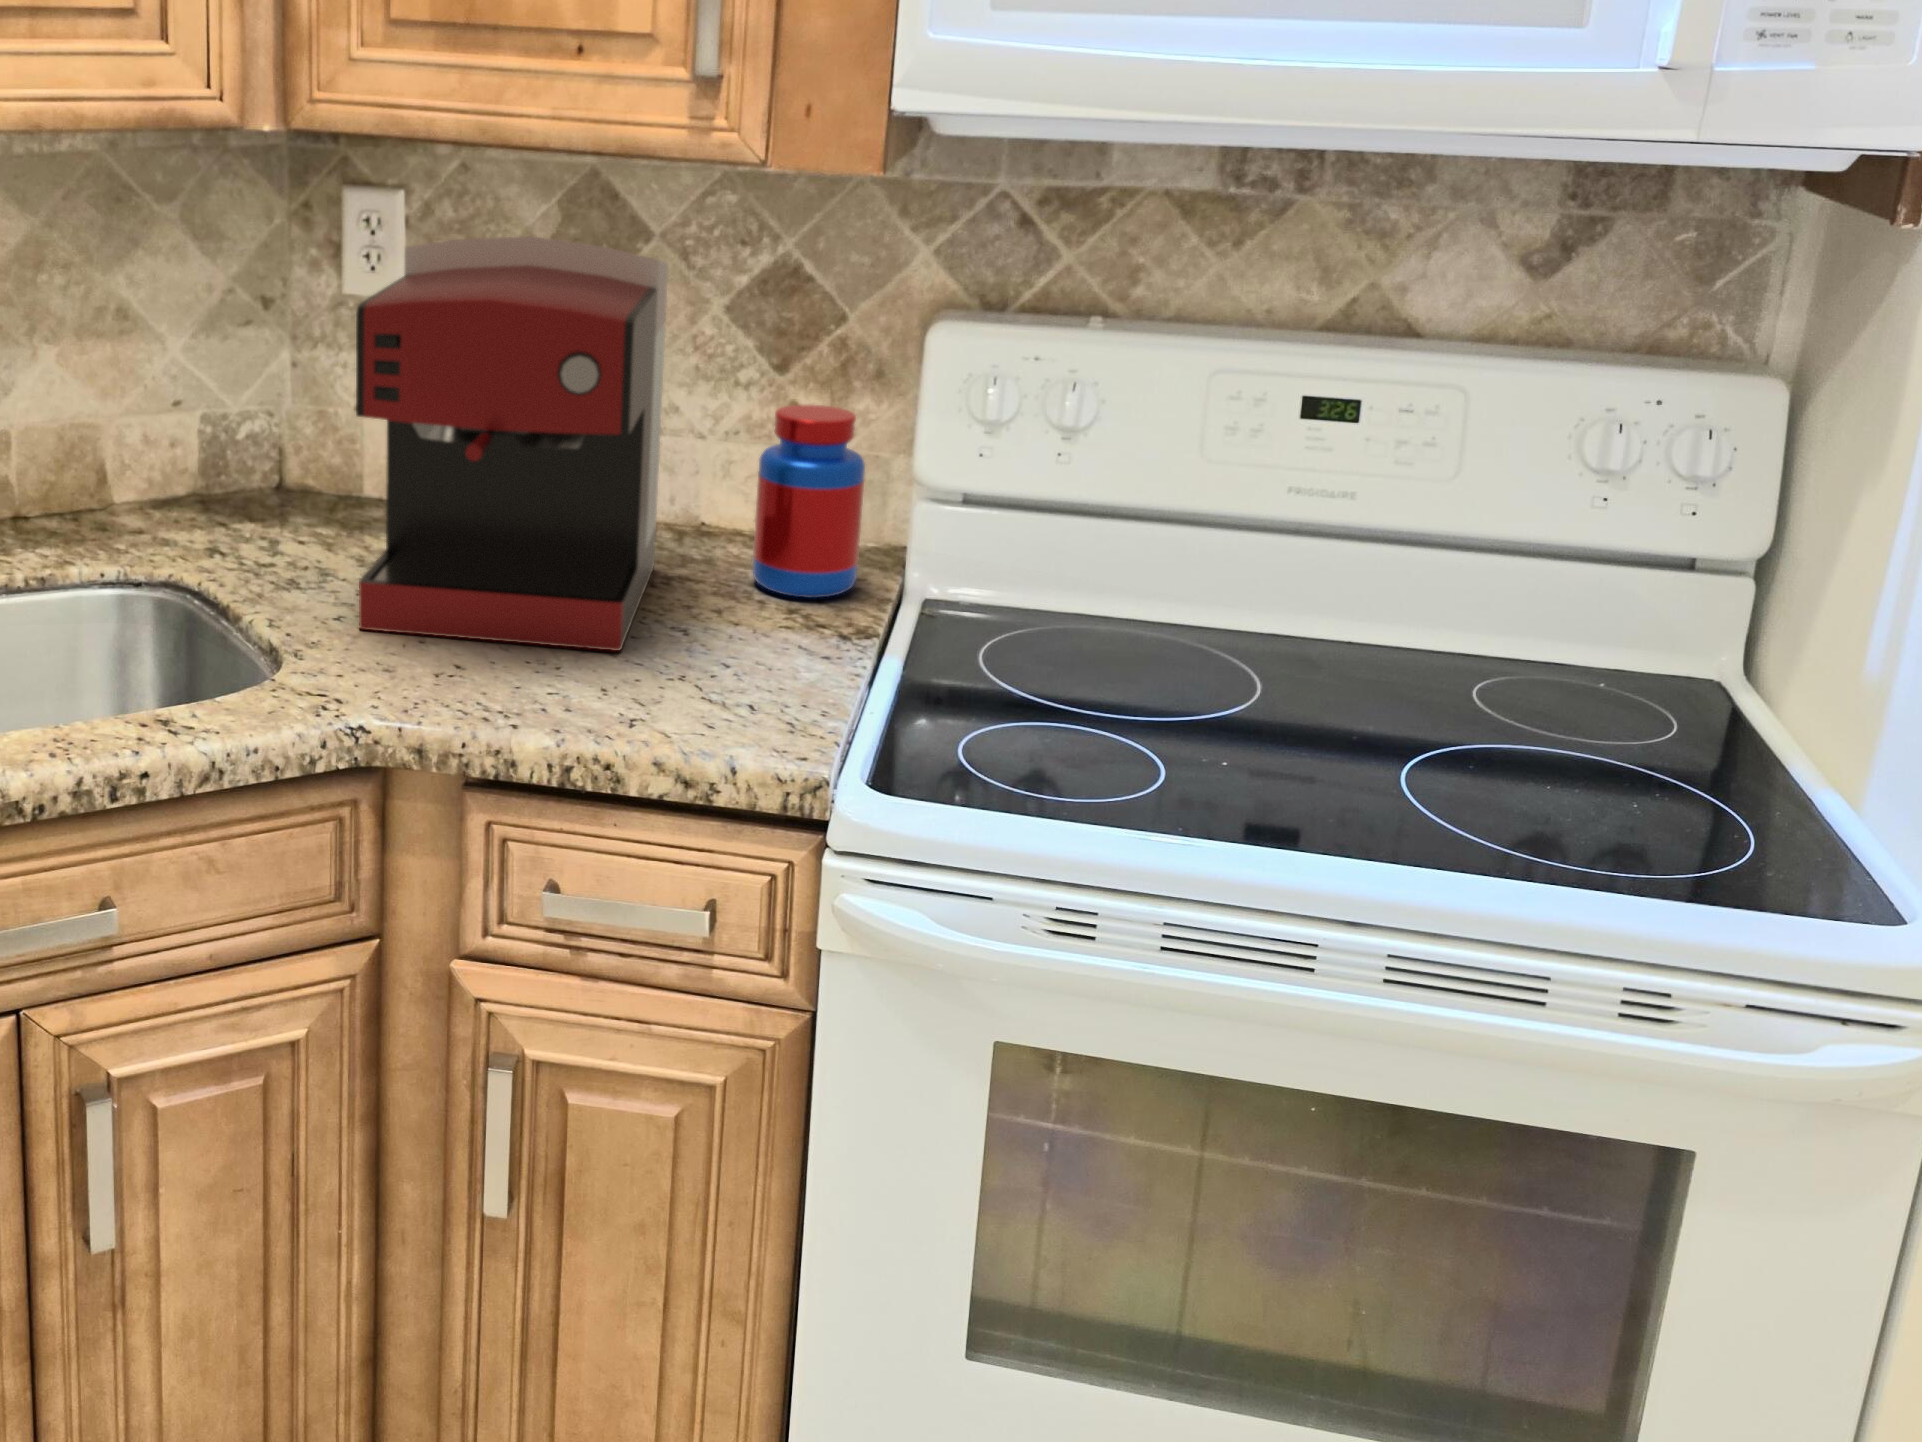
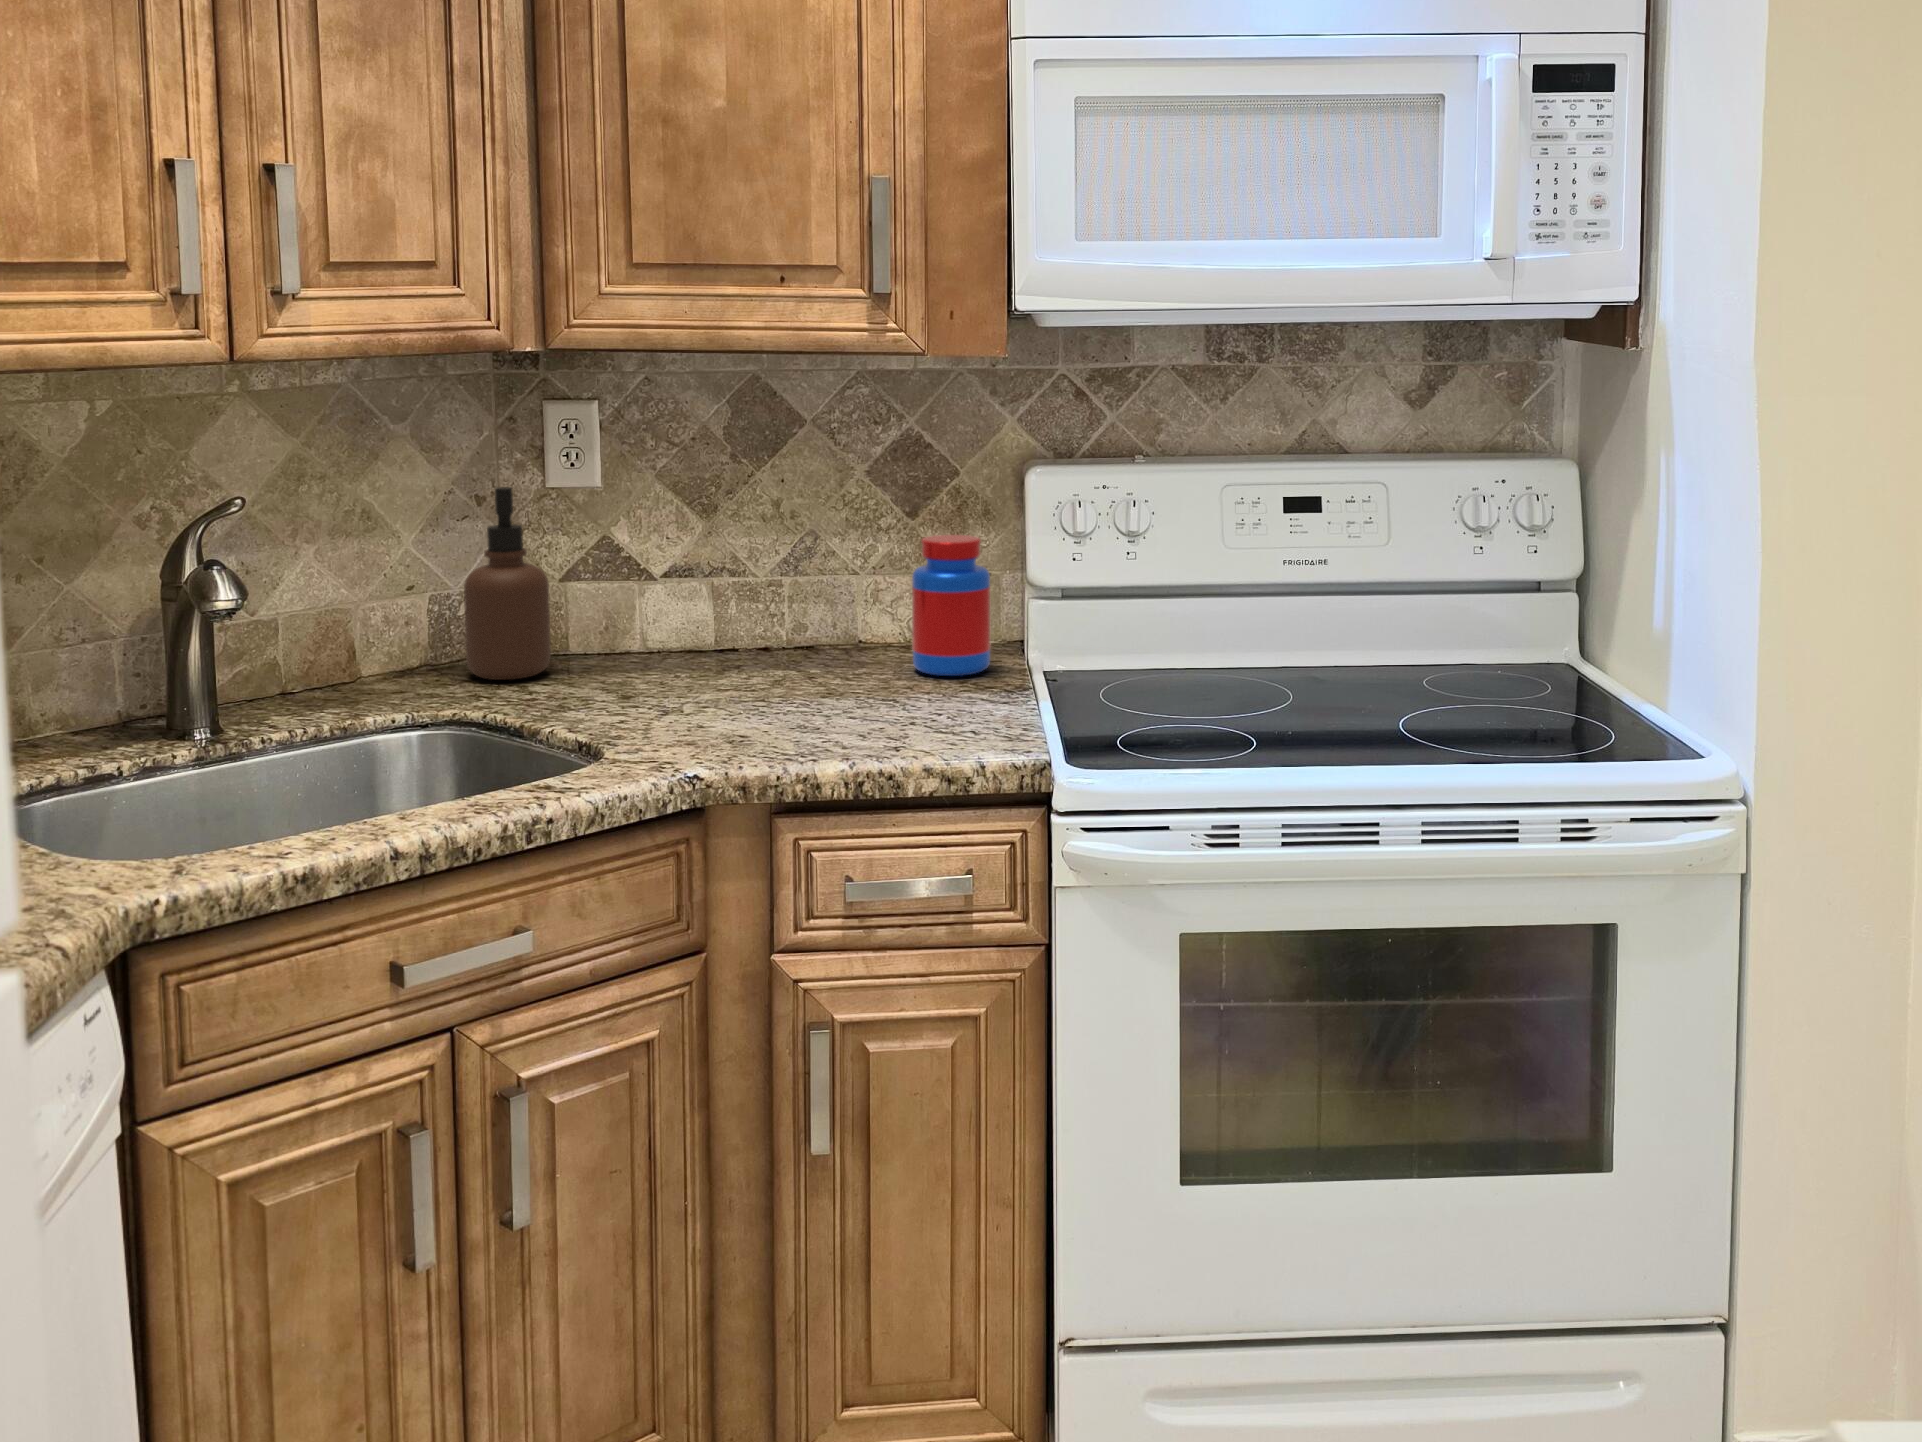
coffee maker: present [356,236,668,651] -> none [638,420,851,724]
soap dispenser: none [212,297,314,535] -> present [464,487,551,680]

